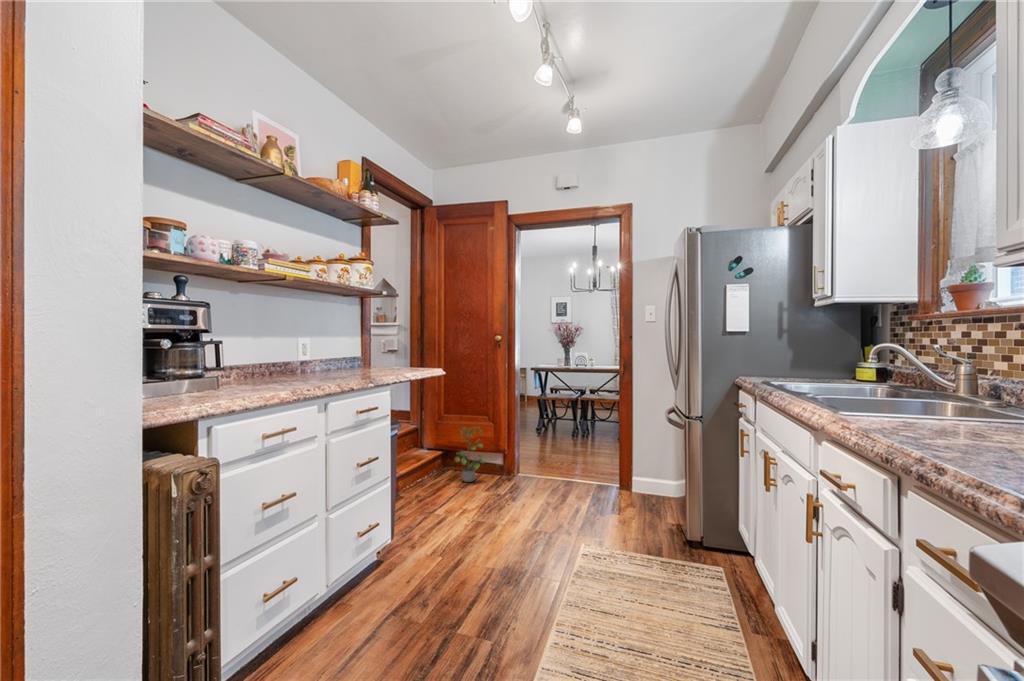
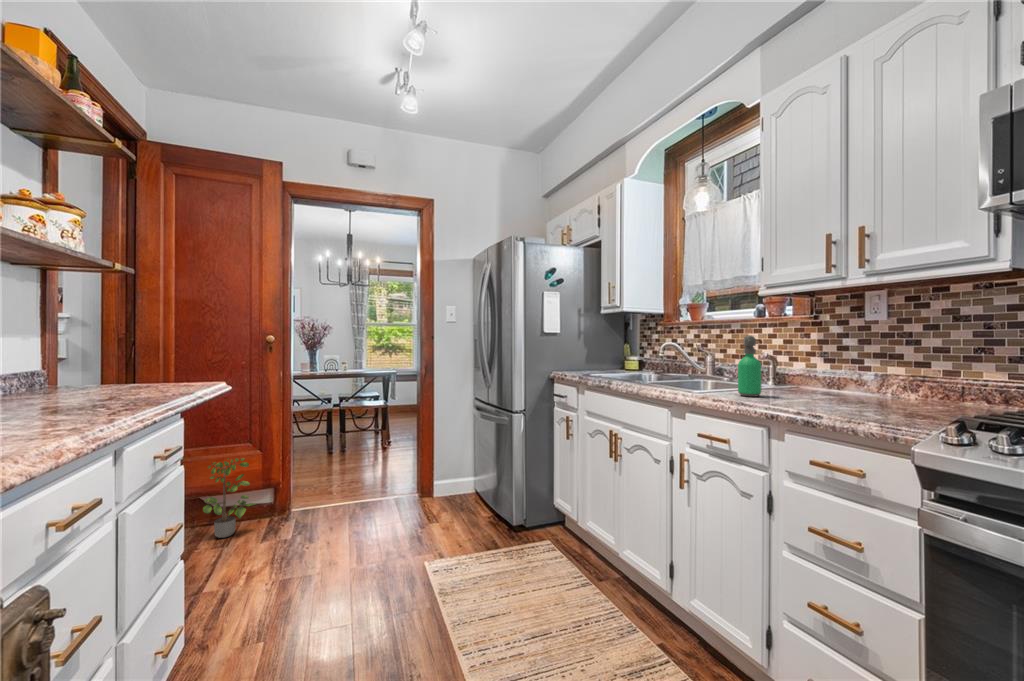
soap dispenser: none [932,332,980,431] -> present [738,335,762,397]

